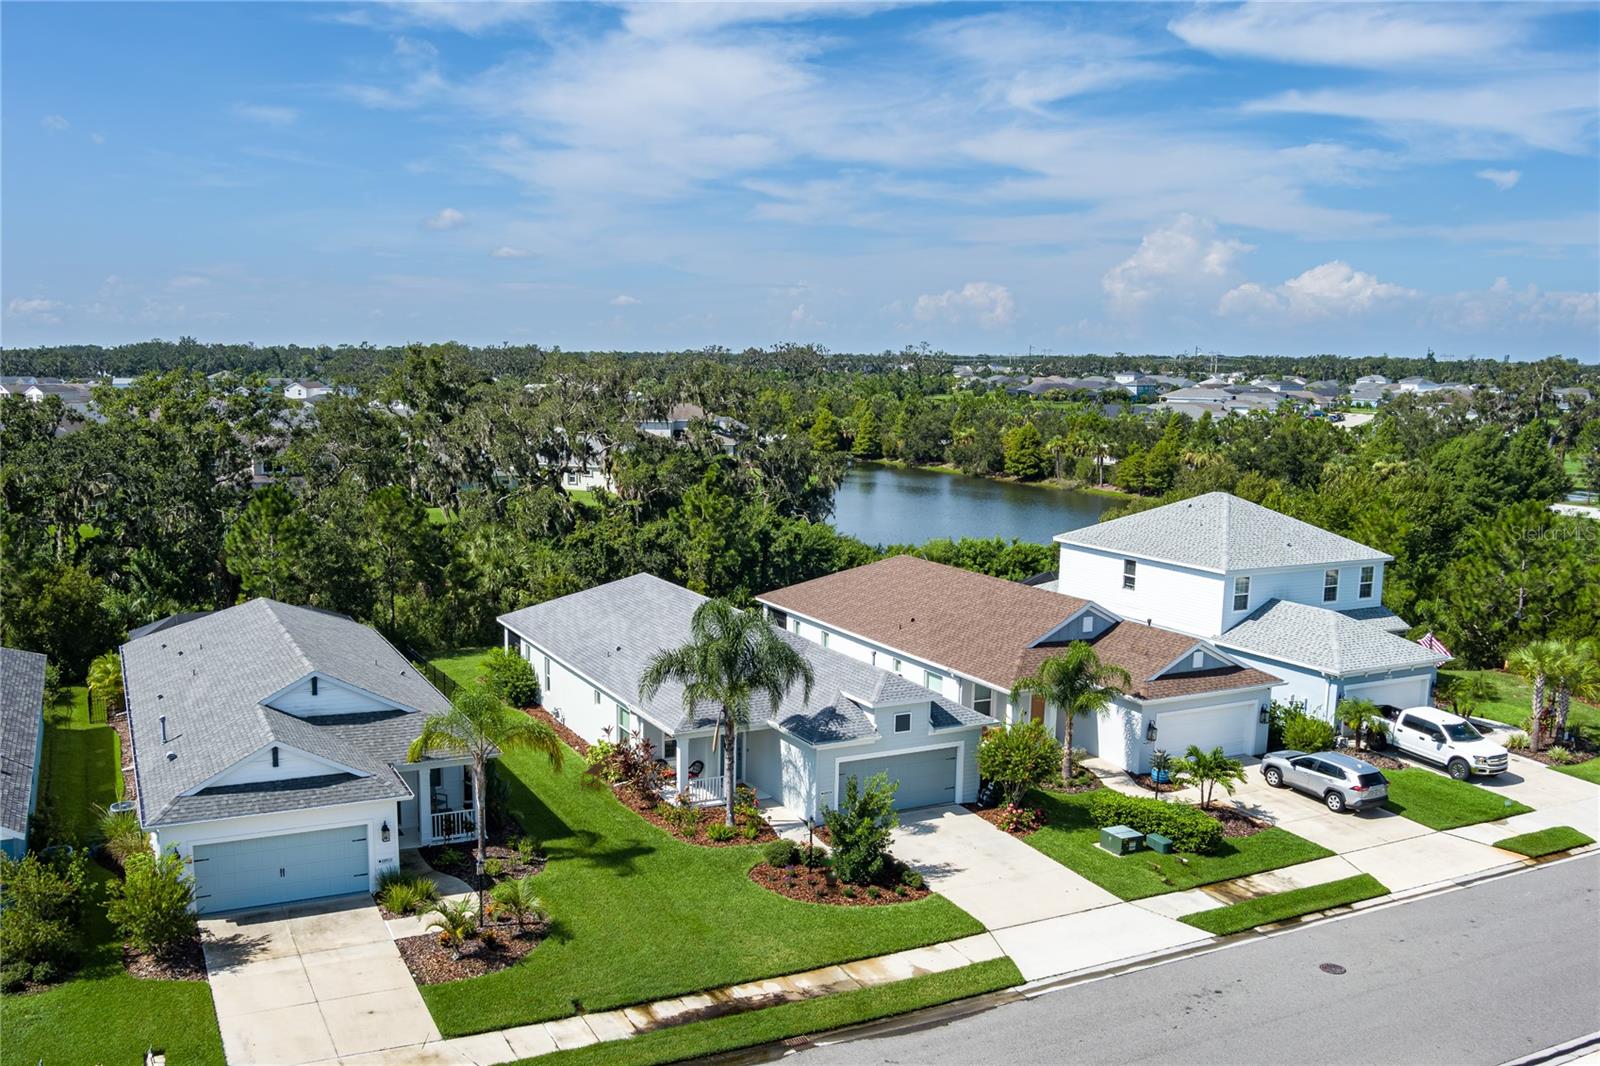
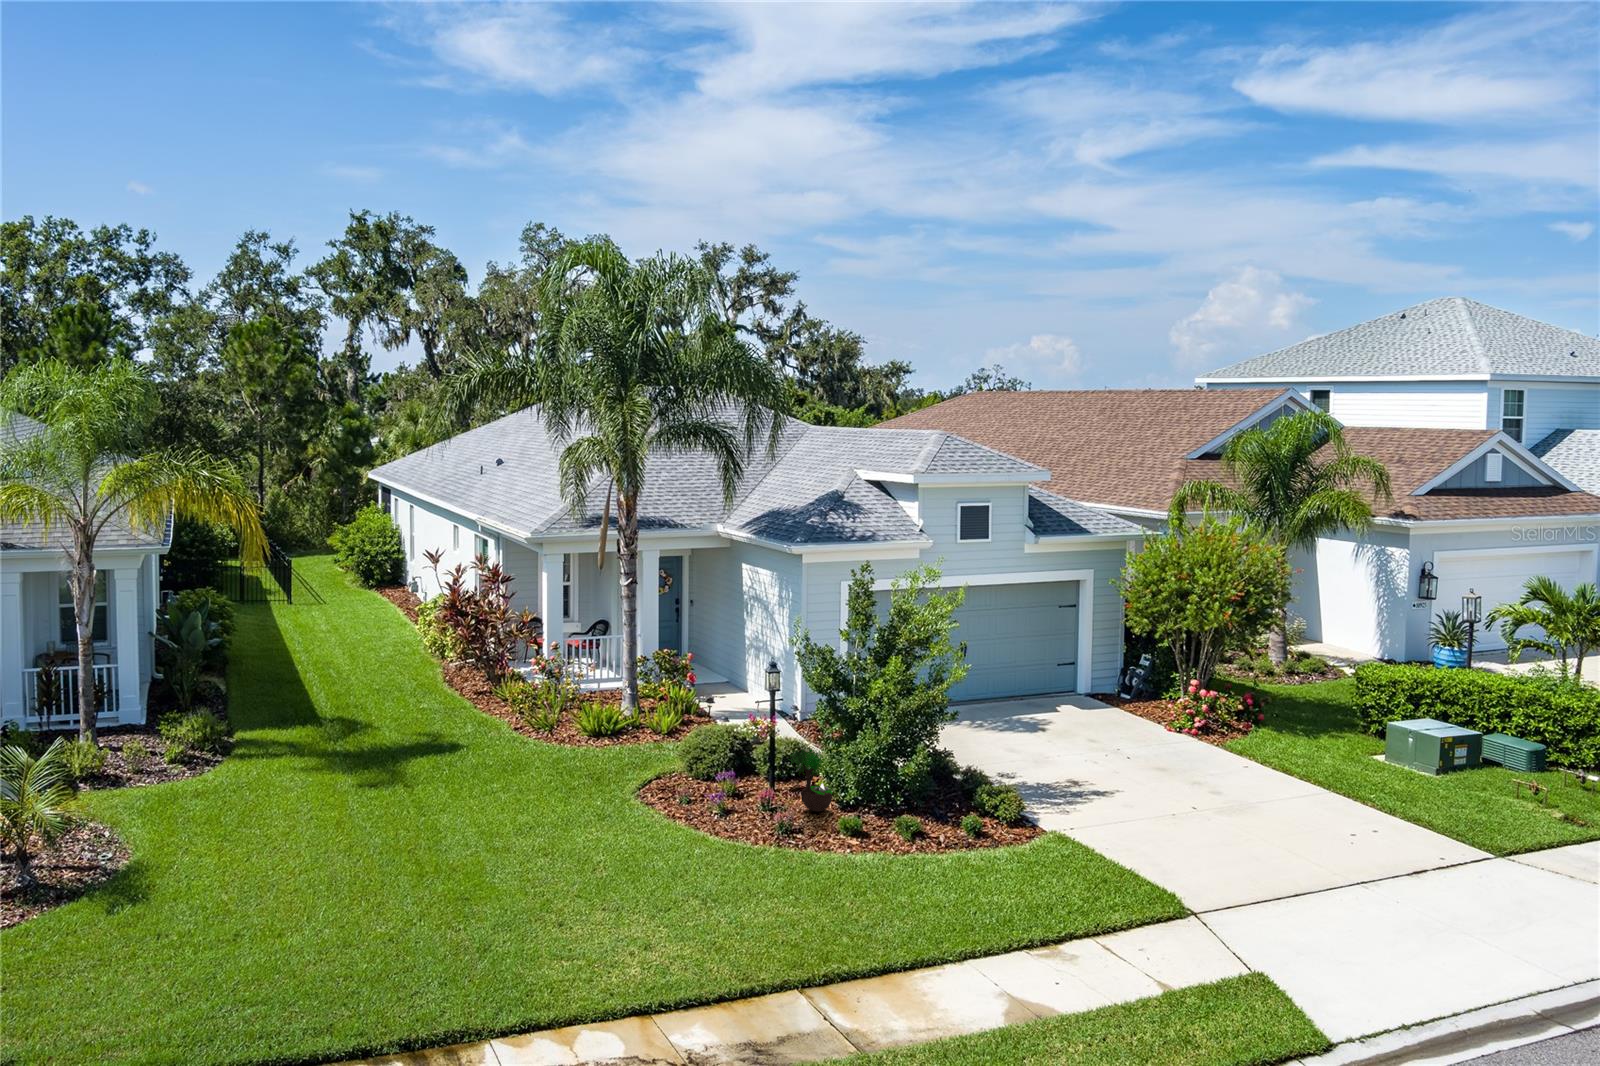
bench: present [581,754,610,790] -> none [385,603,447,666]

